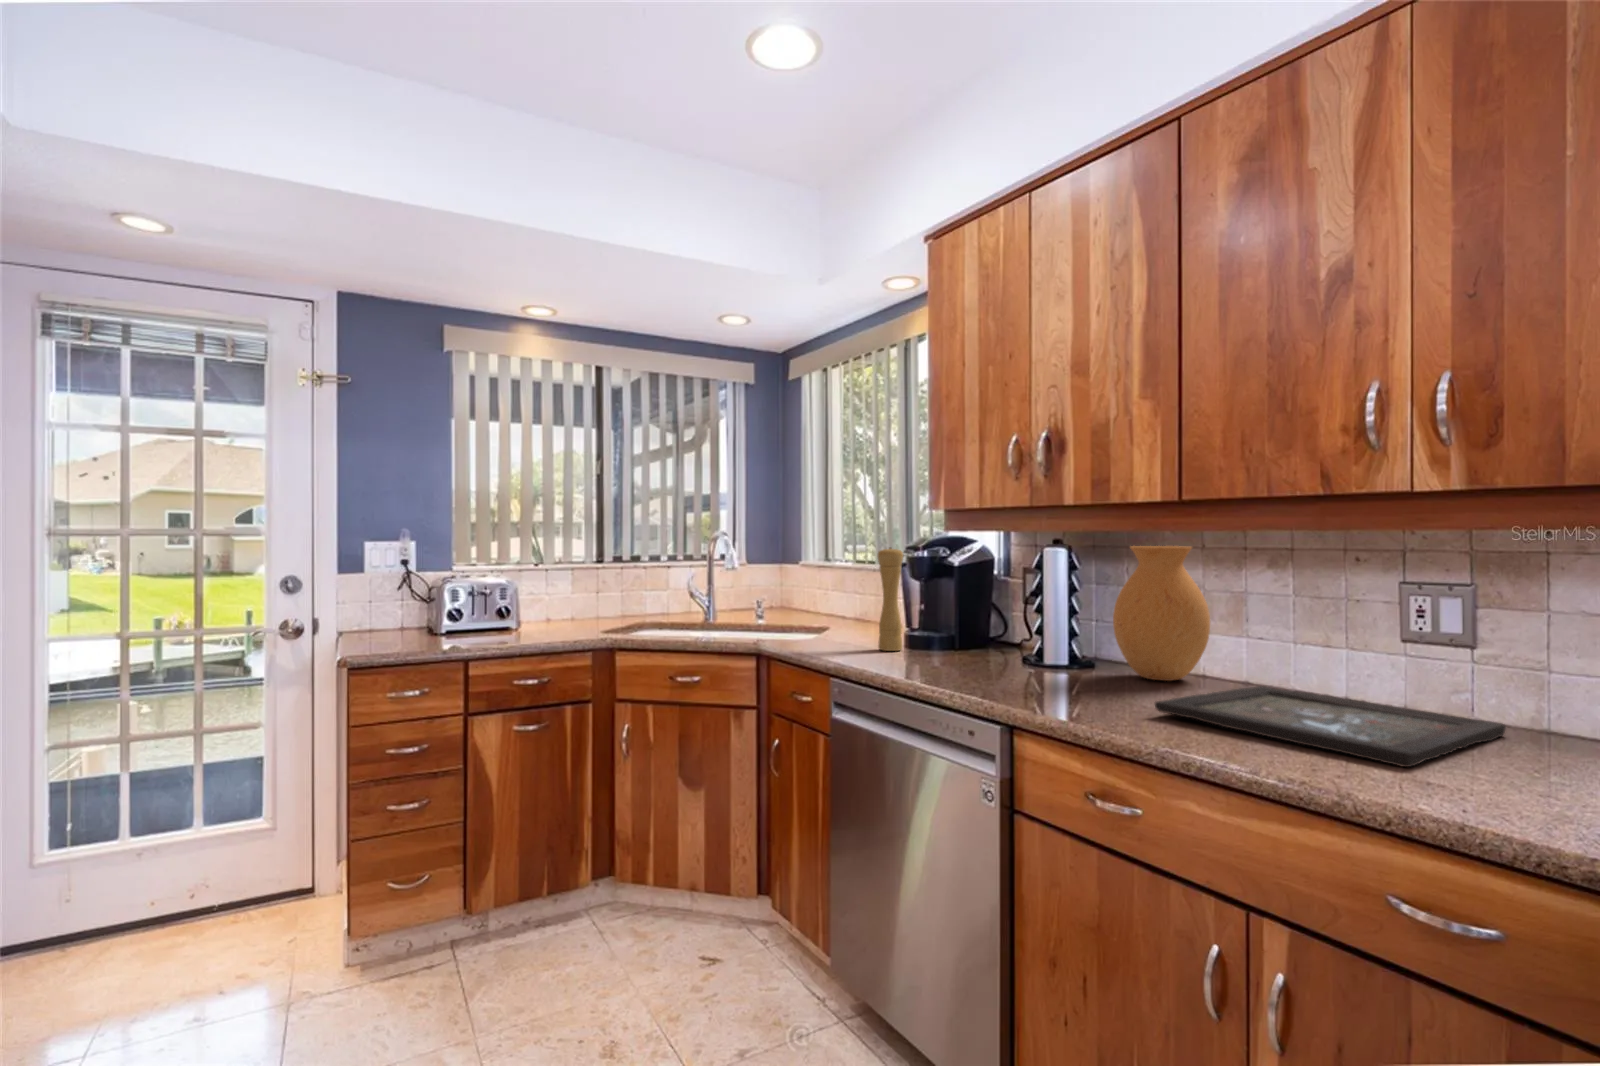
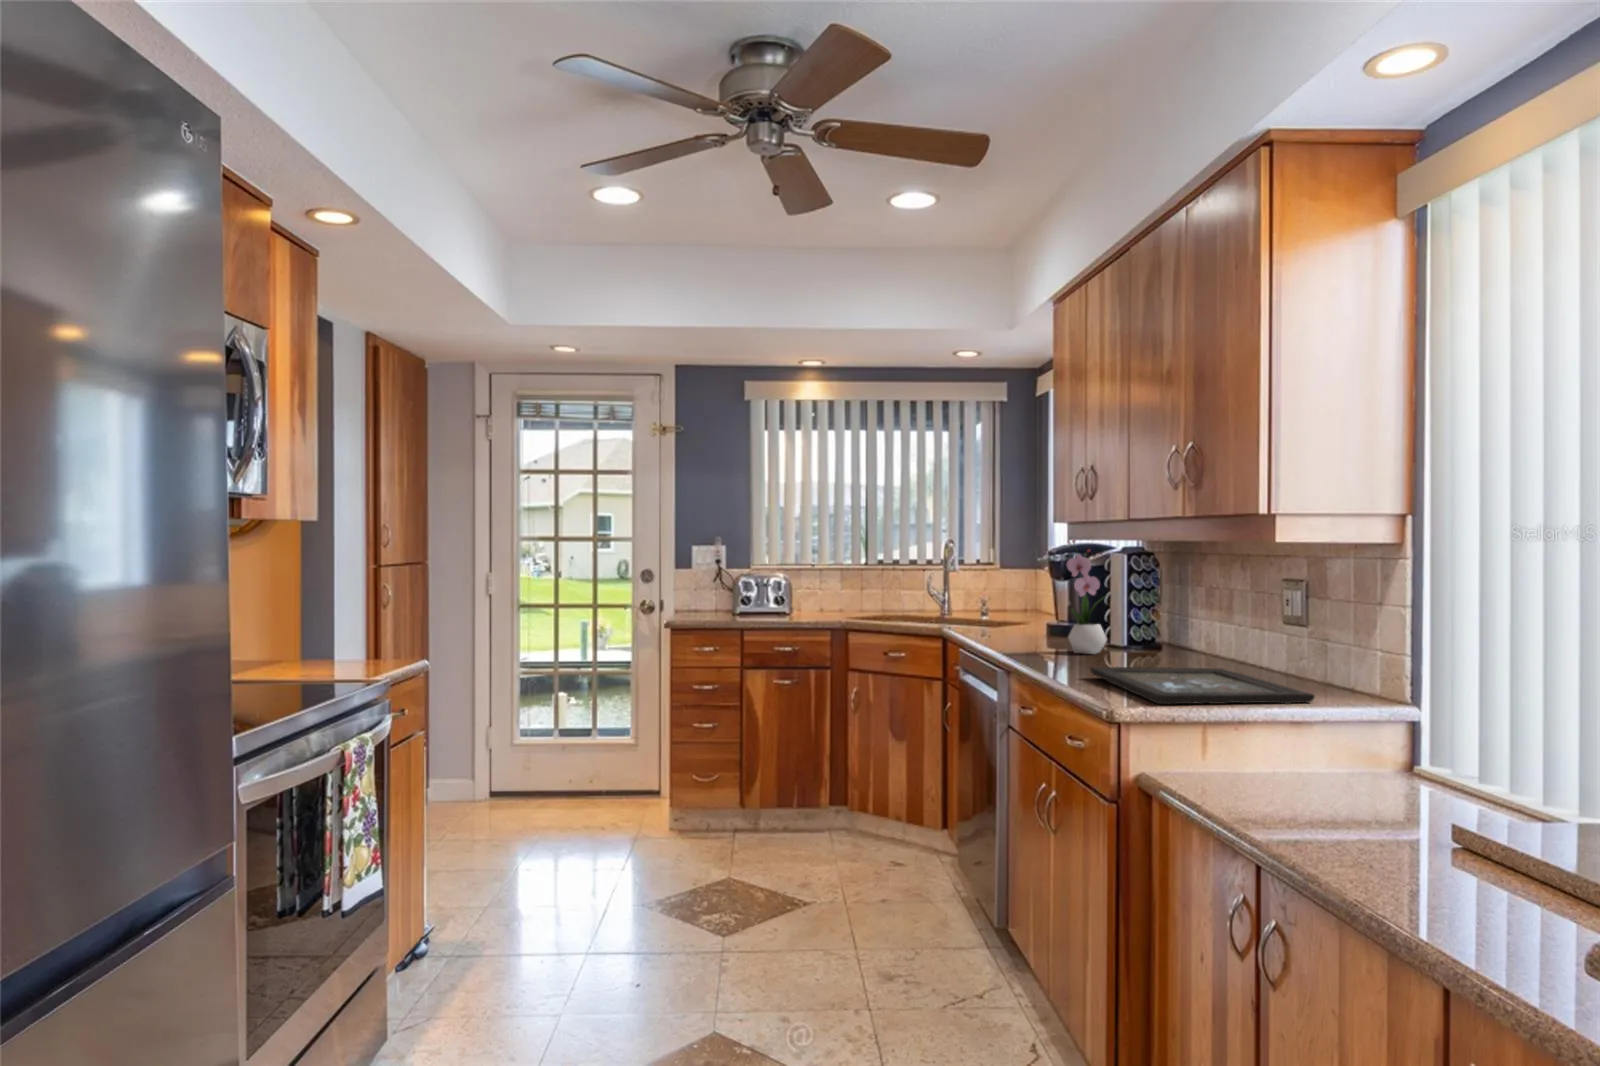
flower arrangement: none [990,527,1041,671] -> present [1067,540,1107,654]
vase: present [1113,546,1210,681] -> none [1145,556,1223,665]
pepper mill: present [878,547,903,651] -> none [1020,554,1042,638]

